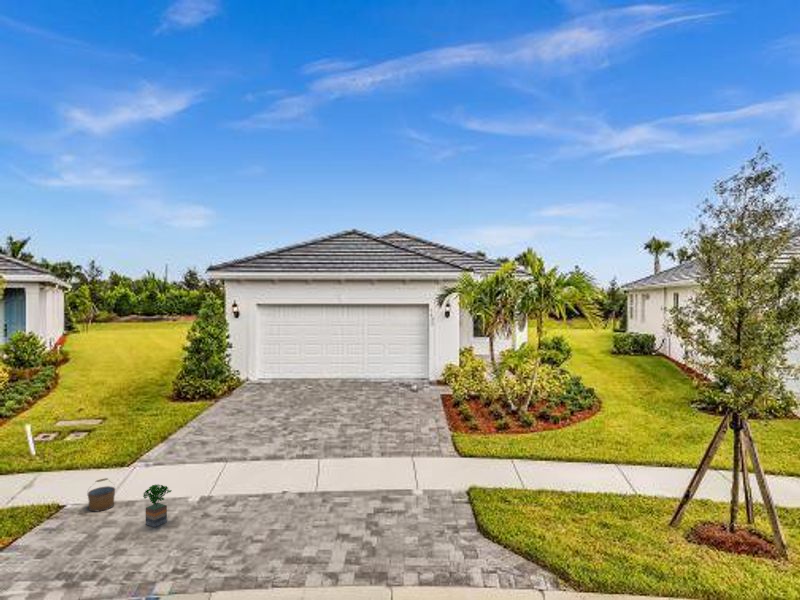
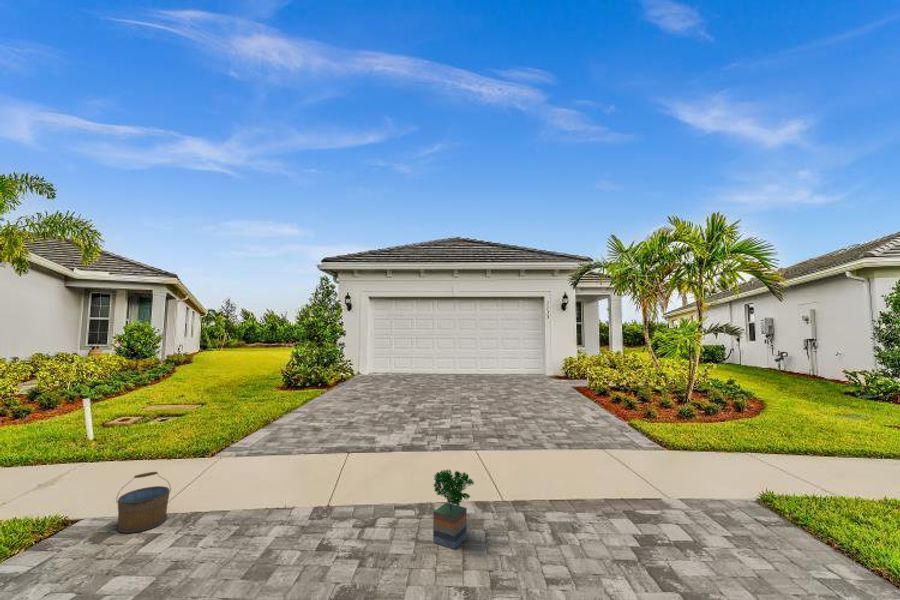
potted tree: present [143,485,172,527] -> present [433,470,474,549]

